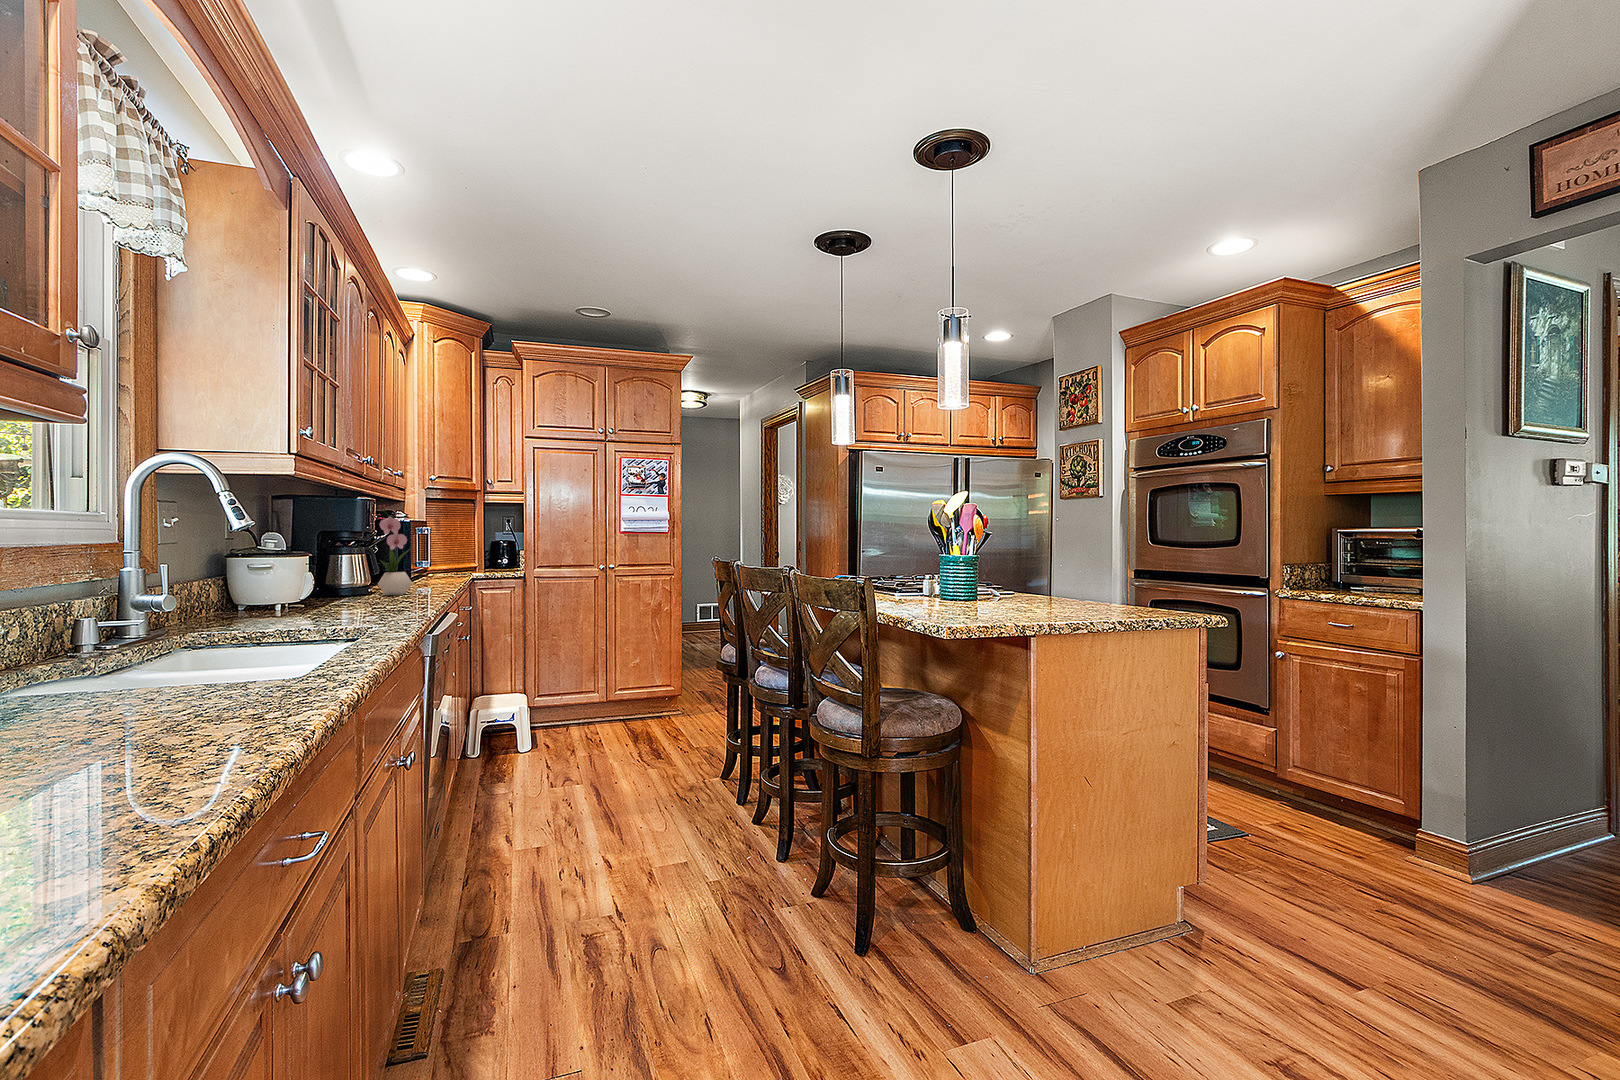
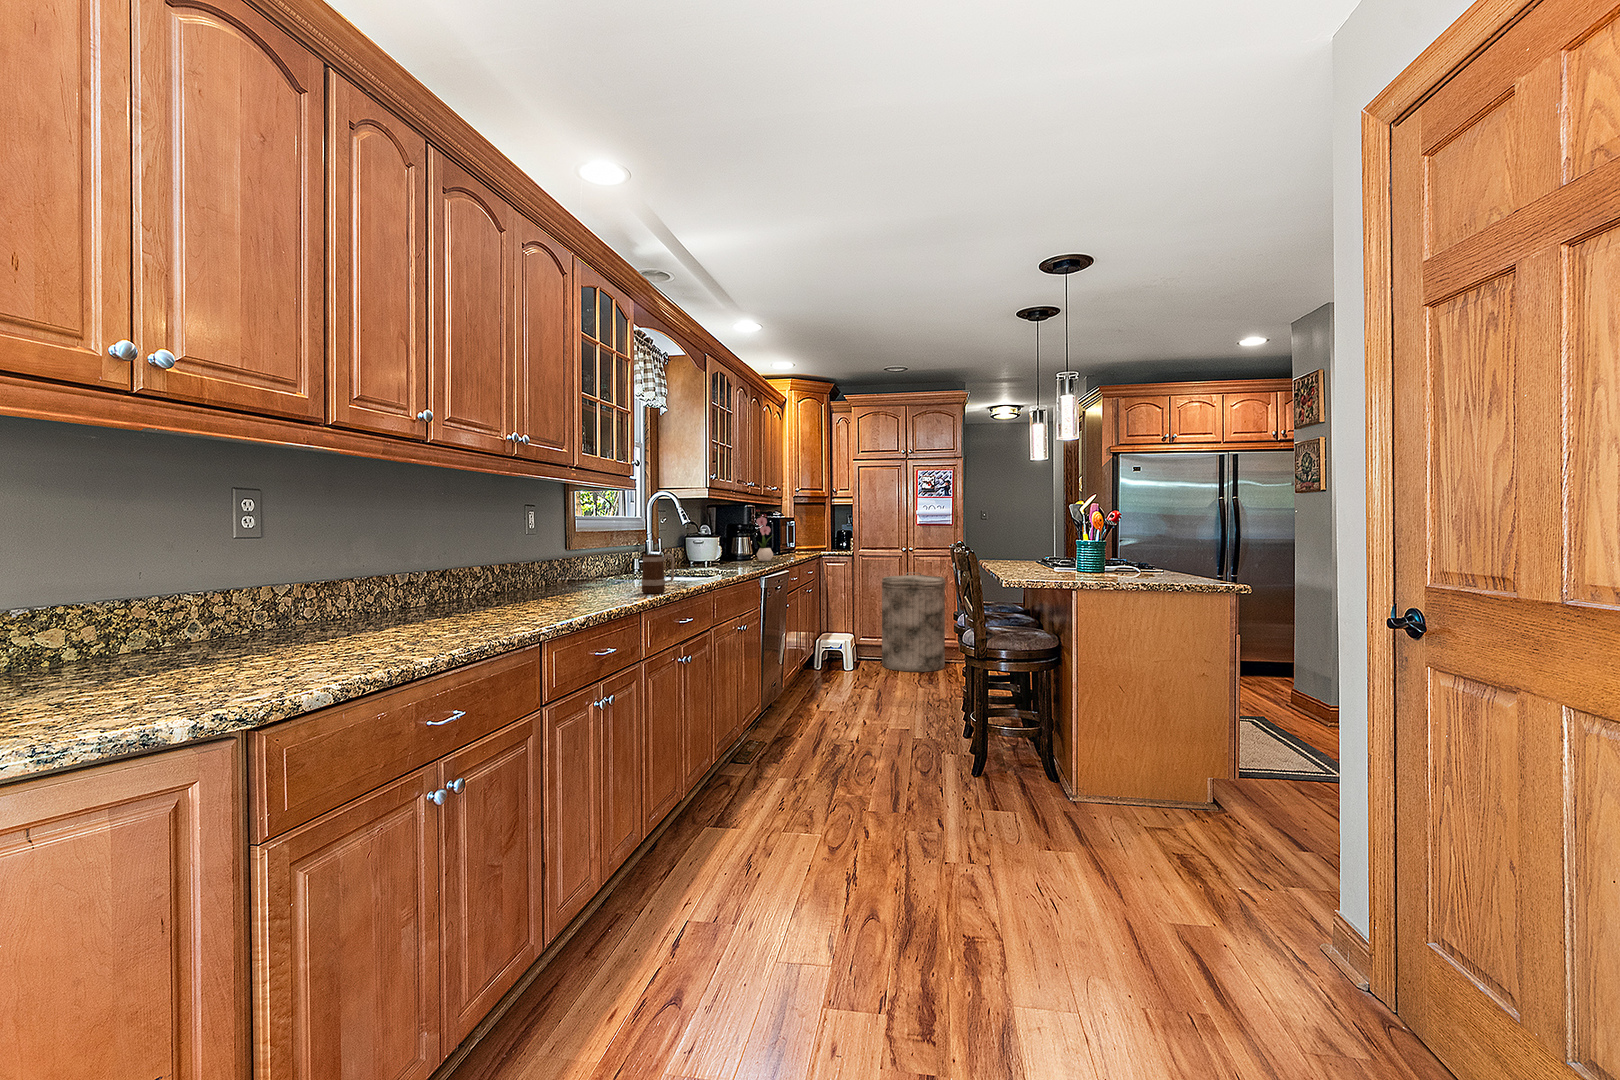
trash can: none [576,601,669,746] -> present [882,572,946,672]
mug: none [113,614,243,744] -> present [642,554,675,593]

